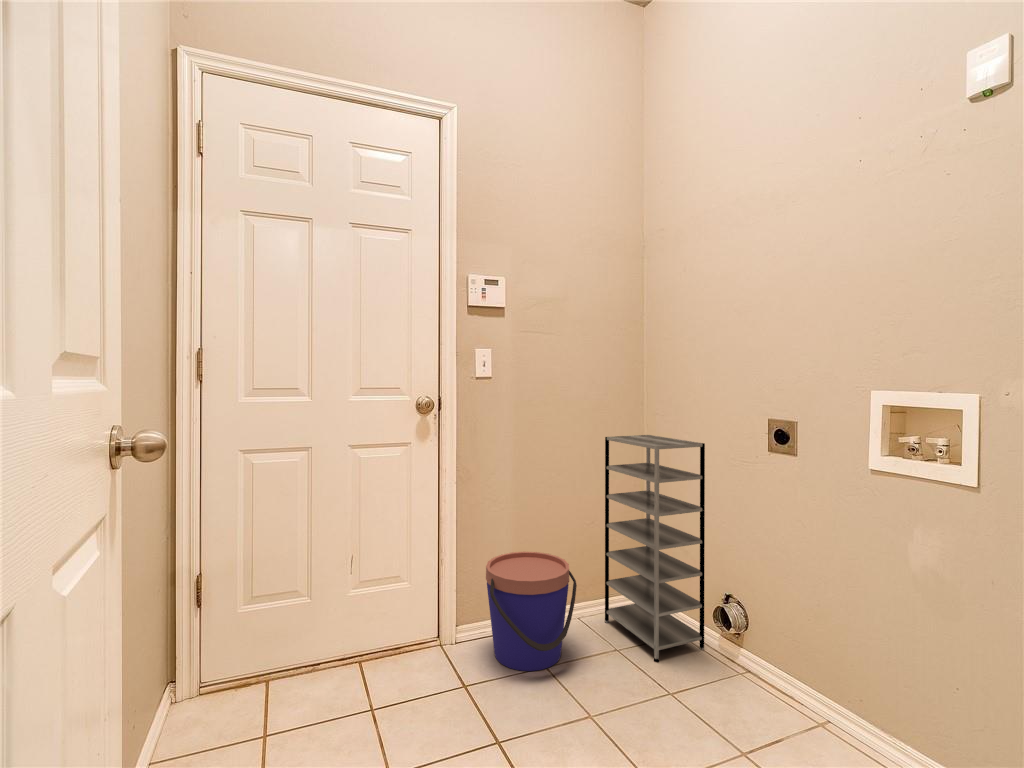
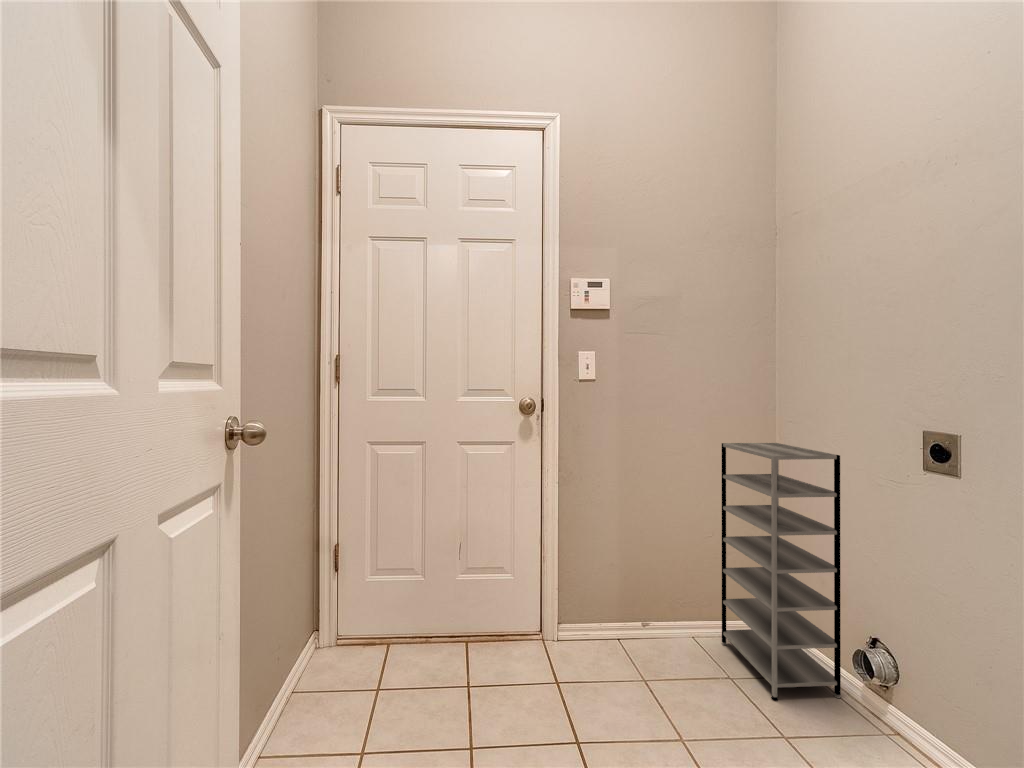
bucket: present [486,552,577,671] -> none [584,557,680,683]

